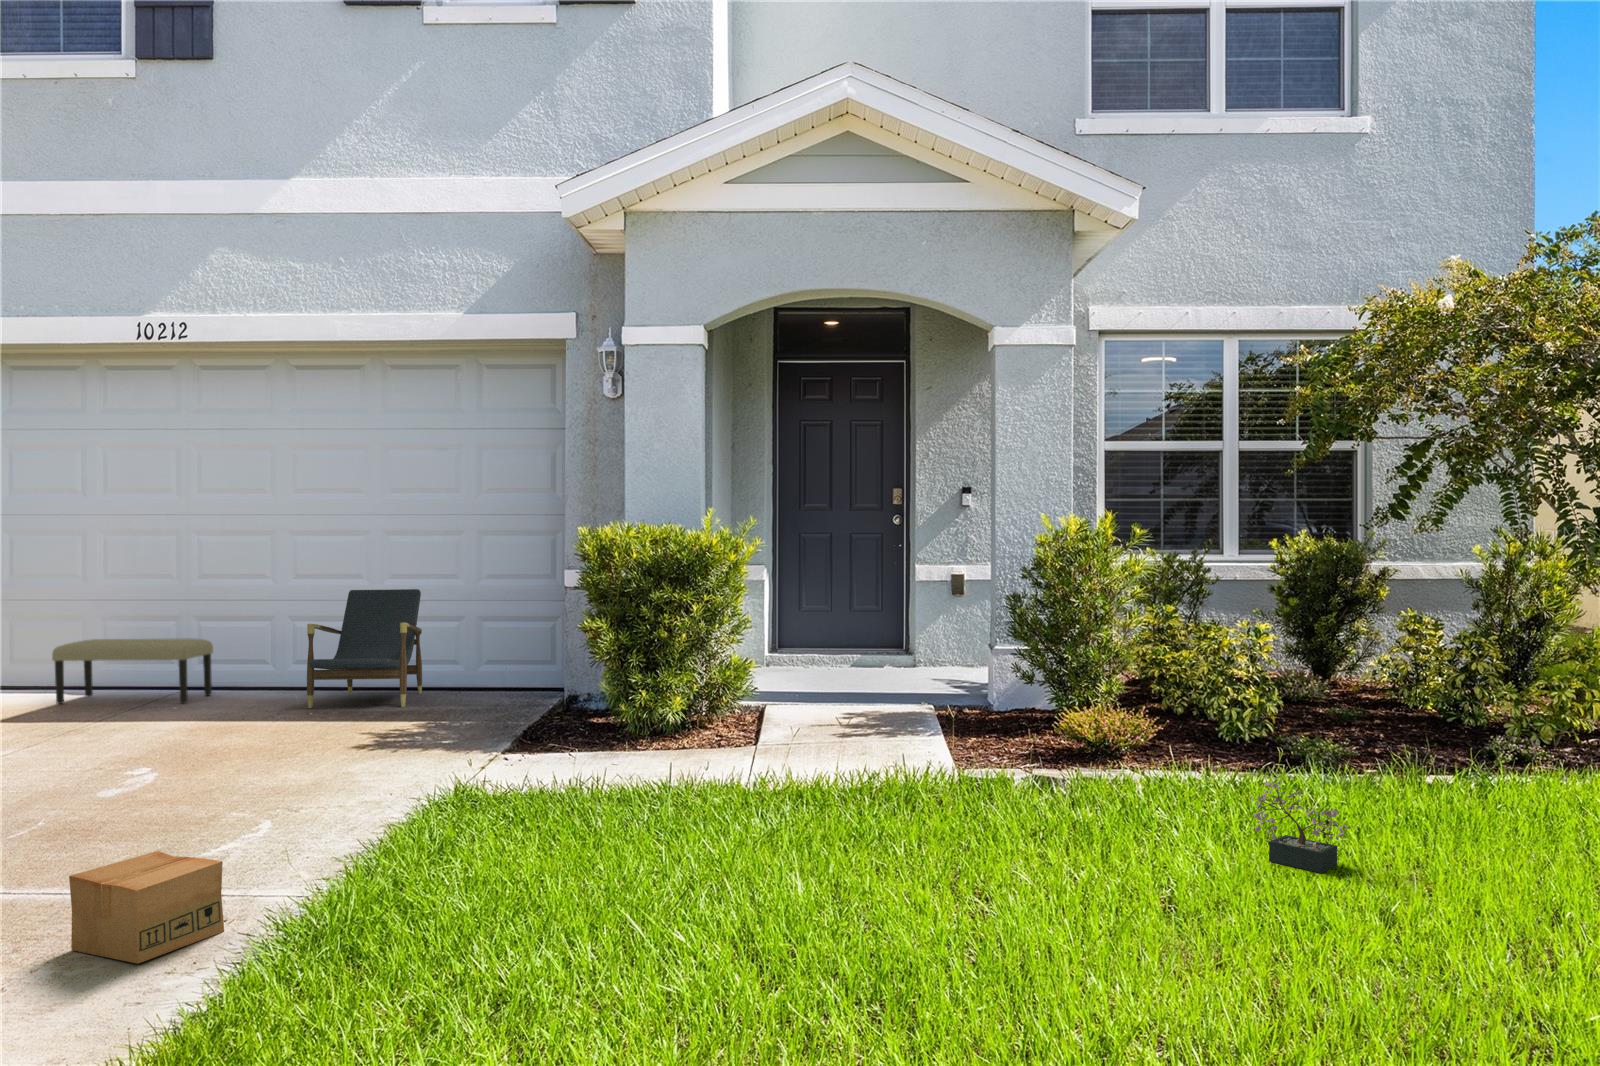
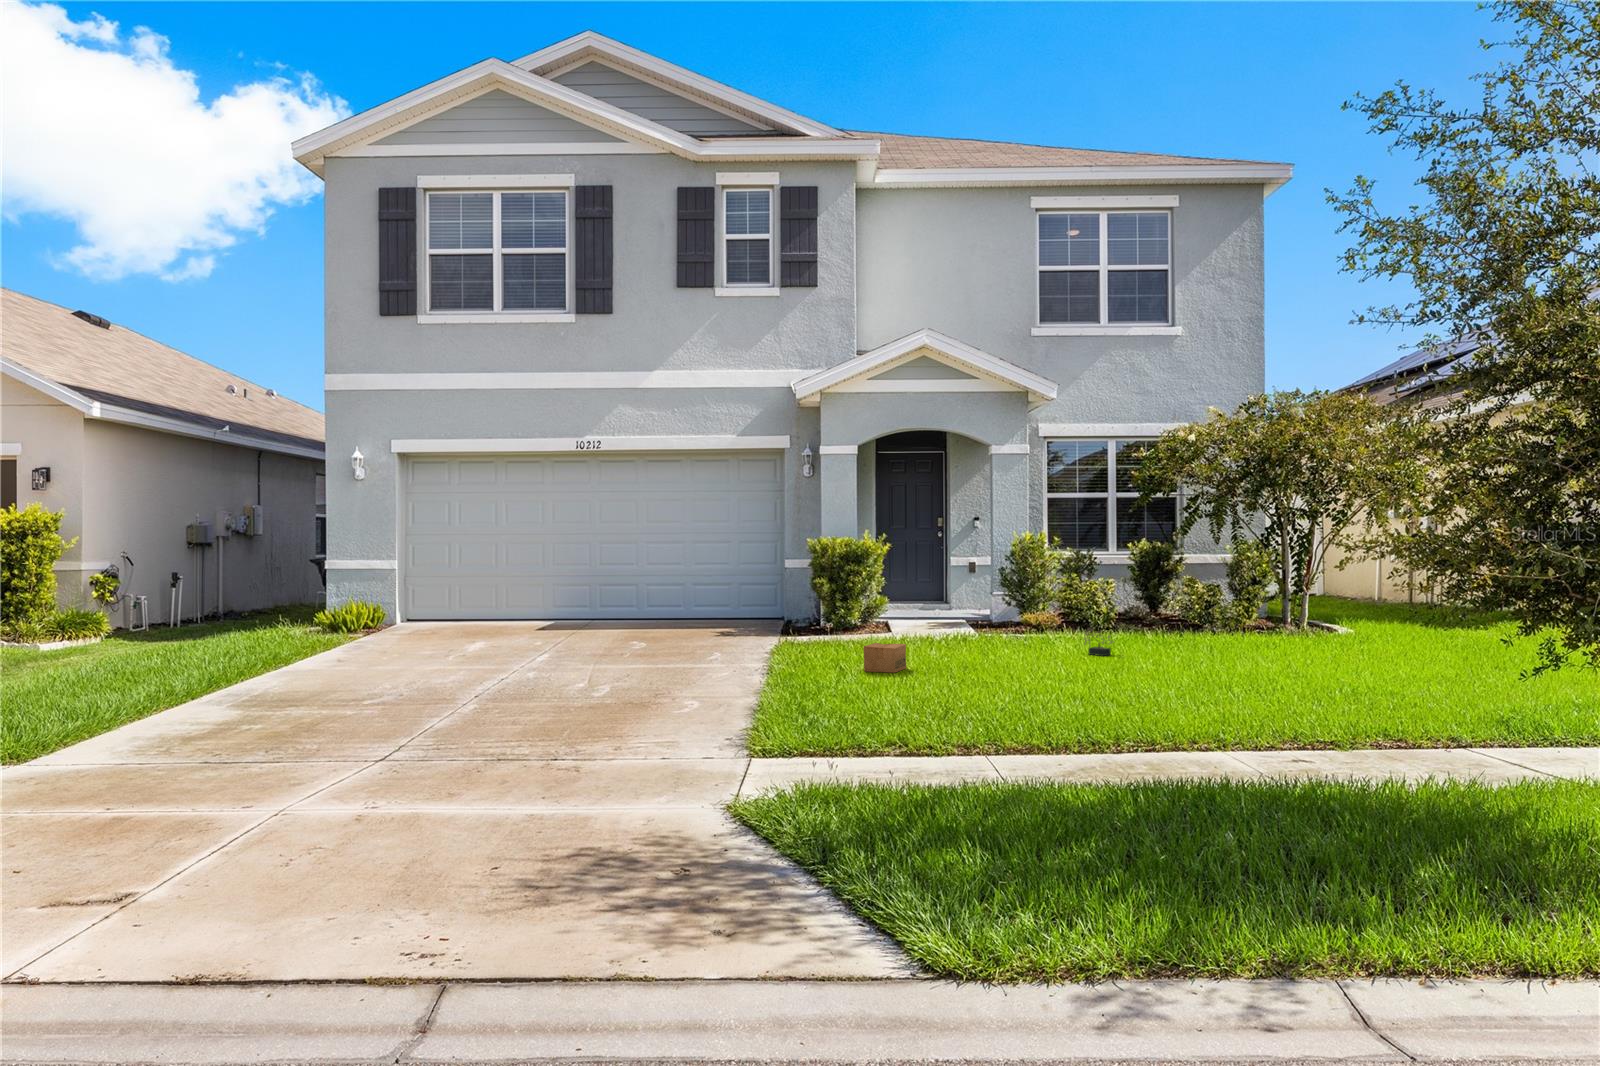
lounge chair: present [307,589,422,708] -> none [664,570,712,626]
bench: present [52,638,213,704] -> none [536,595,607,626]
cardboard box: present [69,851,224,964] -> present [864,643,906,673]

